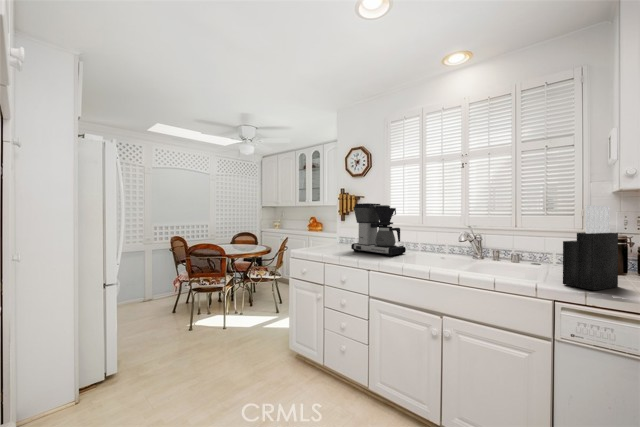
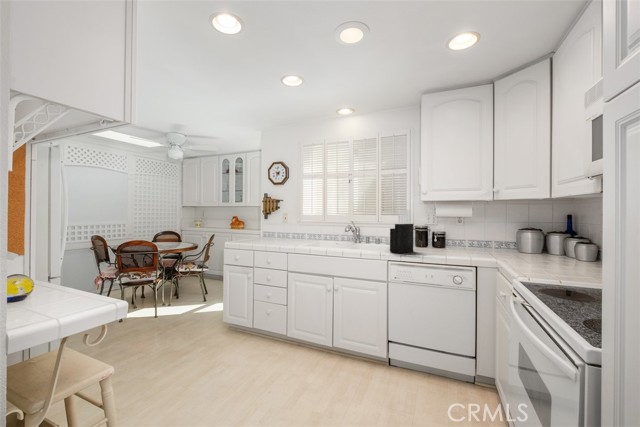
coffee maker: present [351,203,406,256] -> none [274,206,313,244]

